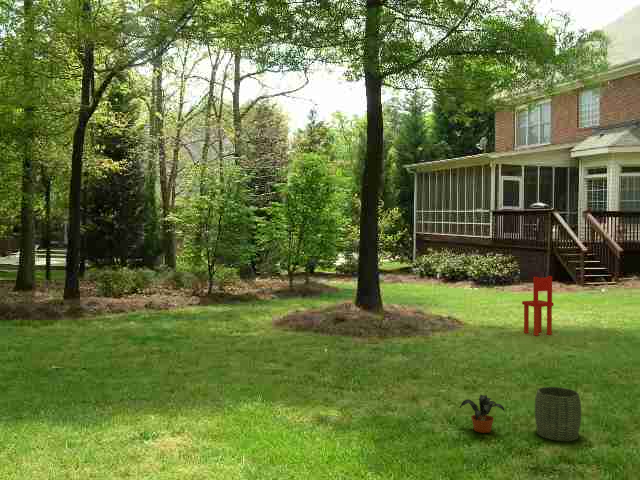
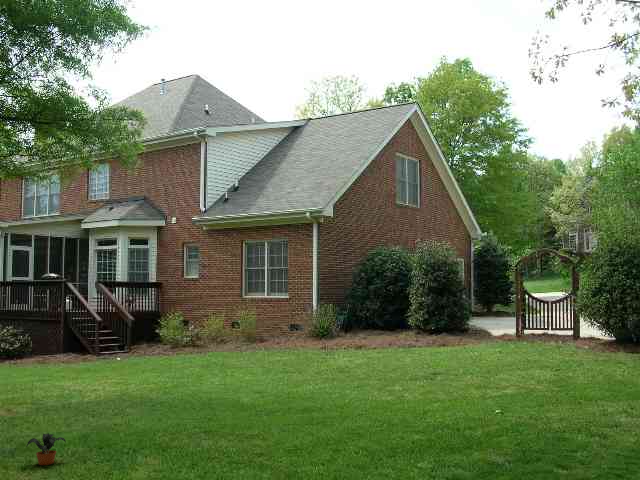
chair: present [522,276,554,336] -> none [52,339,82,397]
woven basket: present [535,387,581,441] -> none [90,416,127,458]

